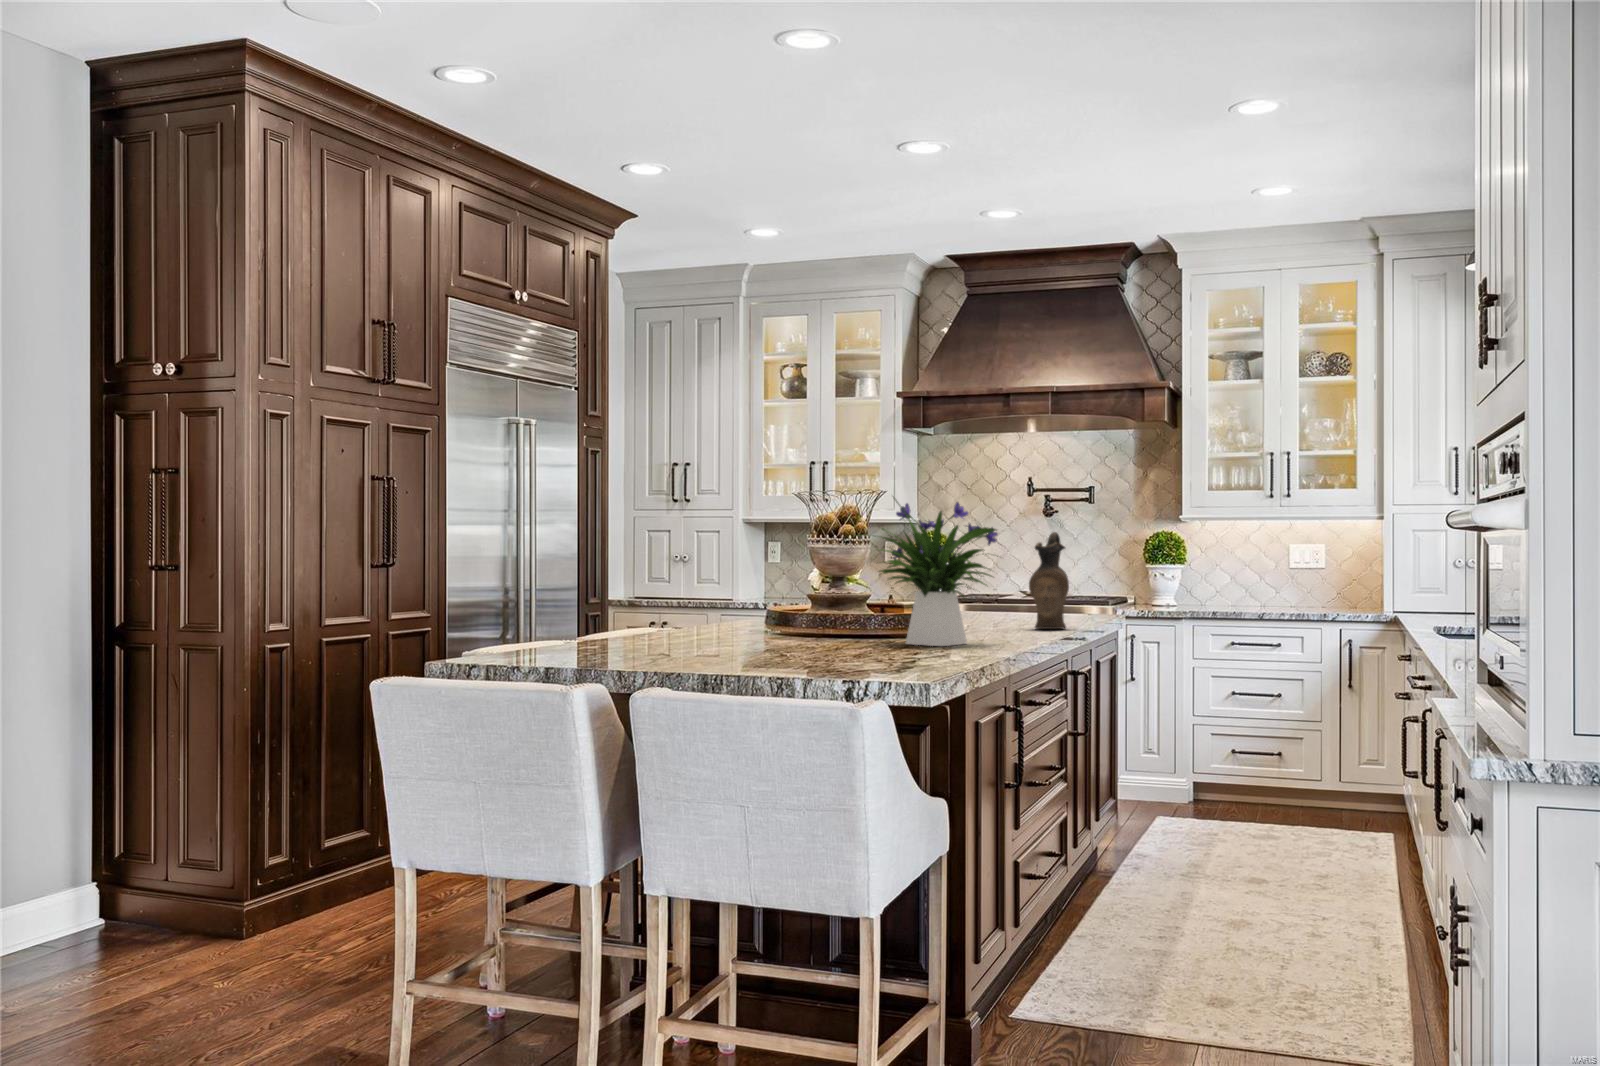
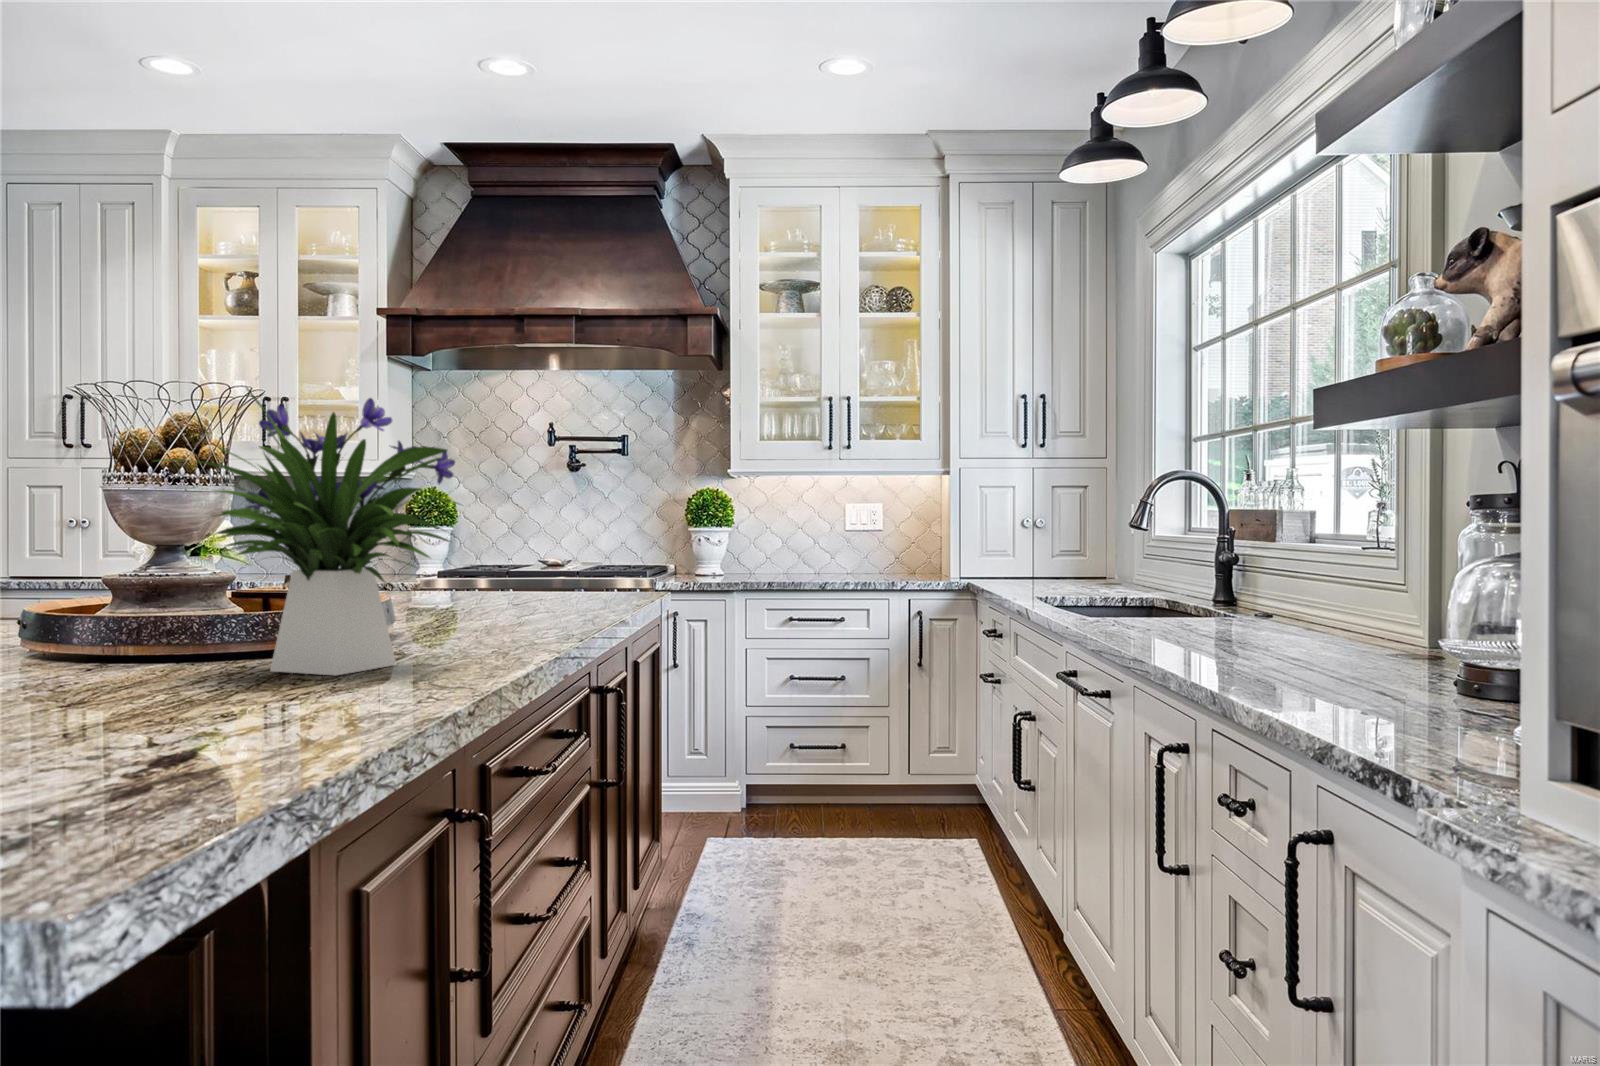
ceramic pitcher: present [1029,532,1069,629] -> none [526,472,589,623]

